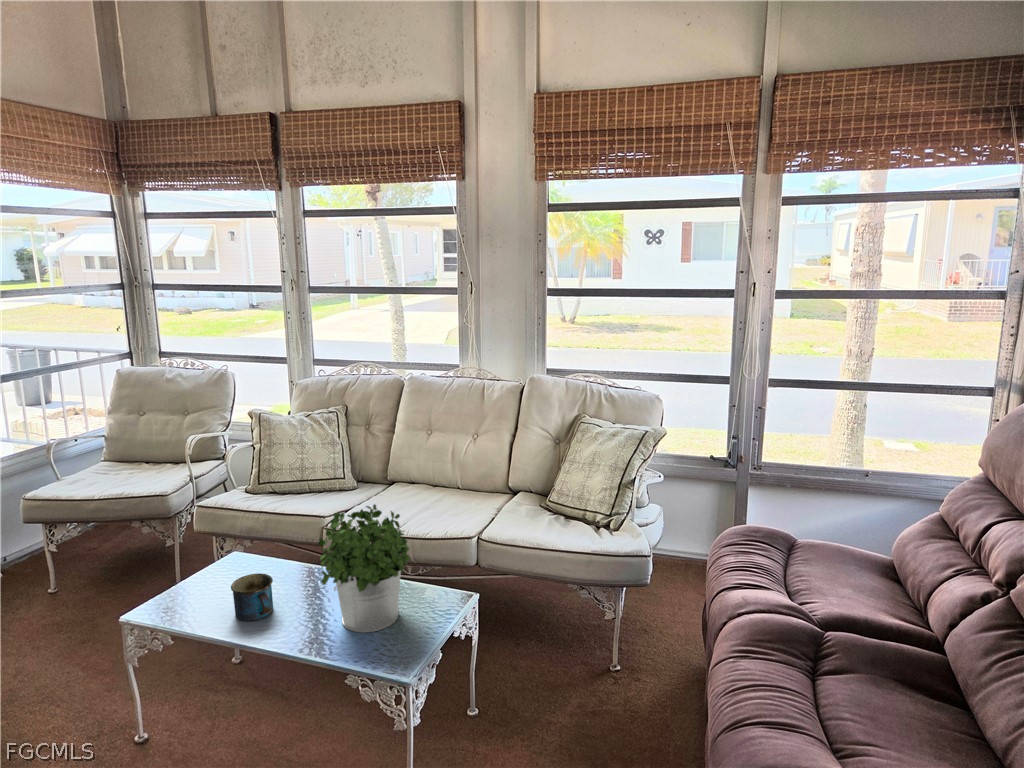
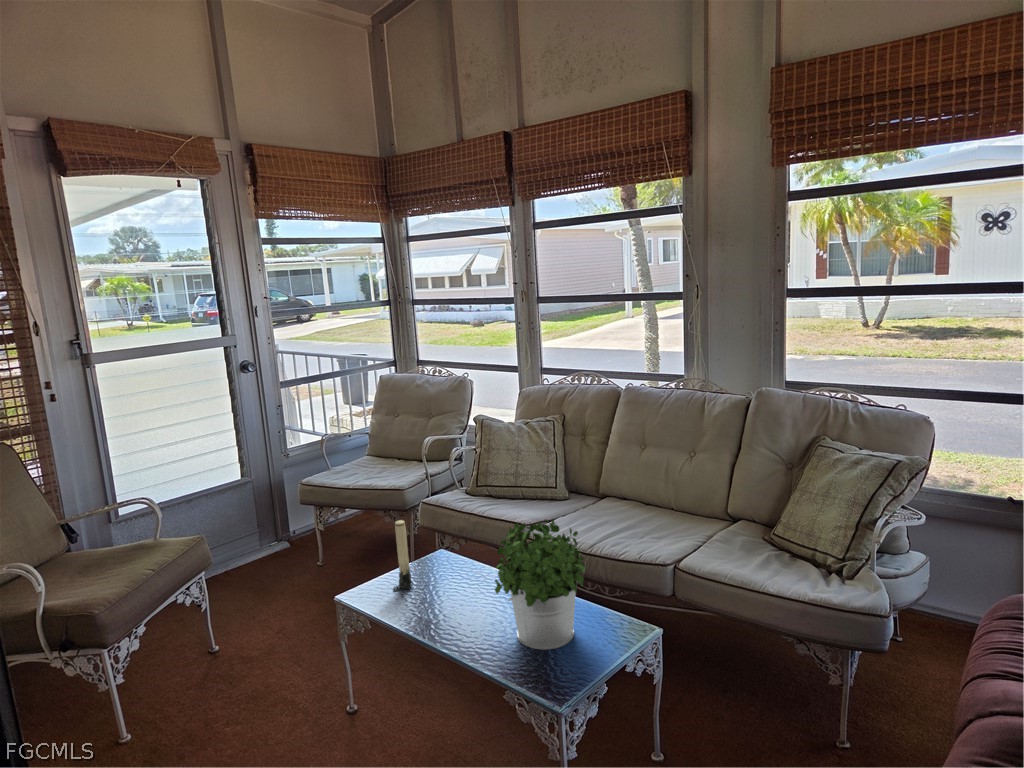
candle: none [187,525,210,602] -> present [393,520,413,591]
mug: present [231,573,273,621] -> none [423,573,461,617]

